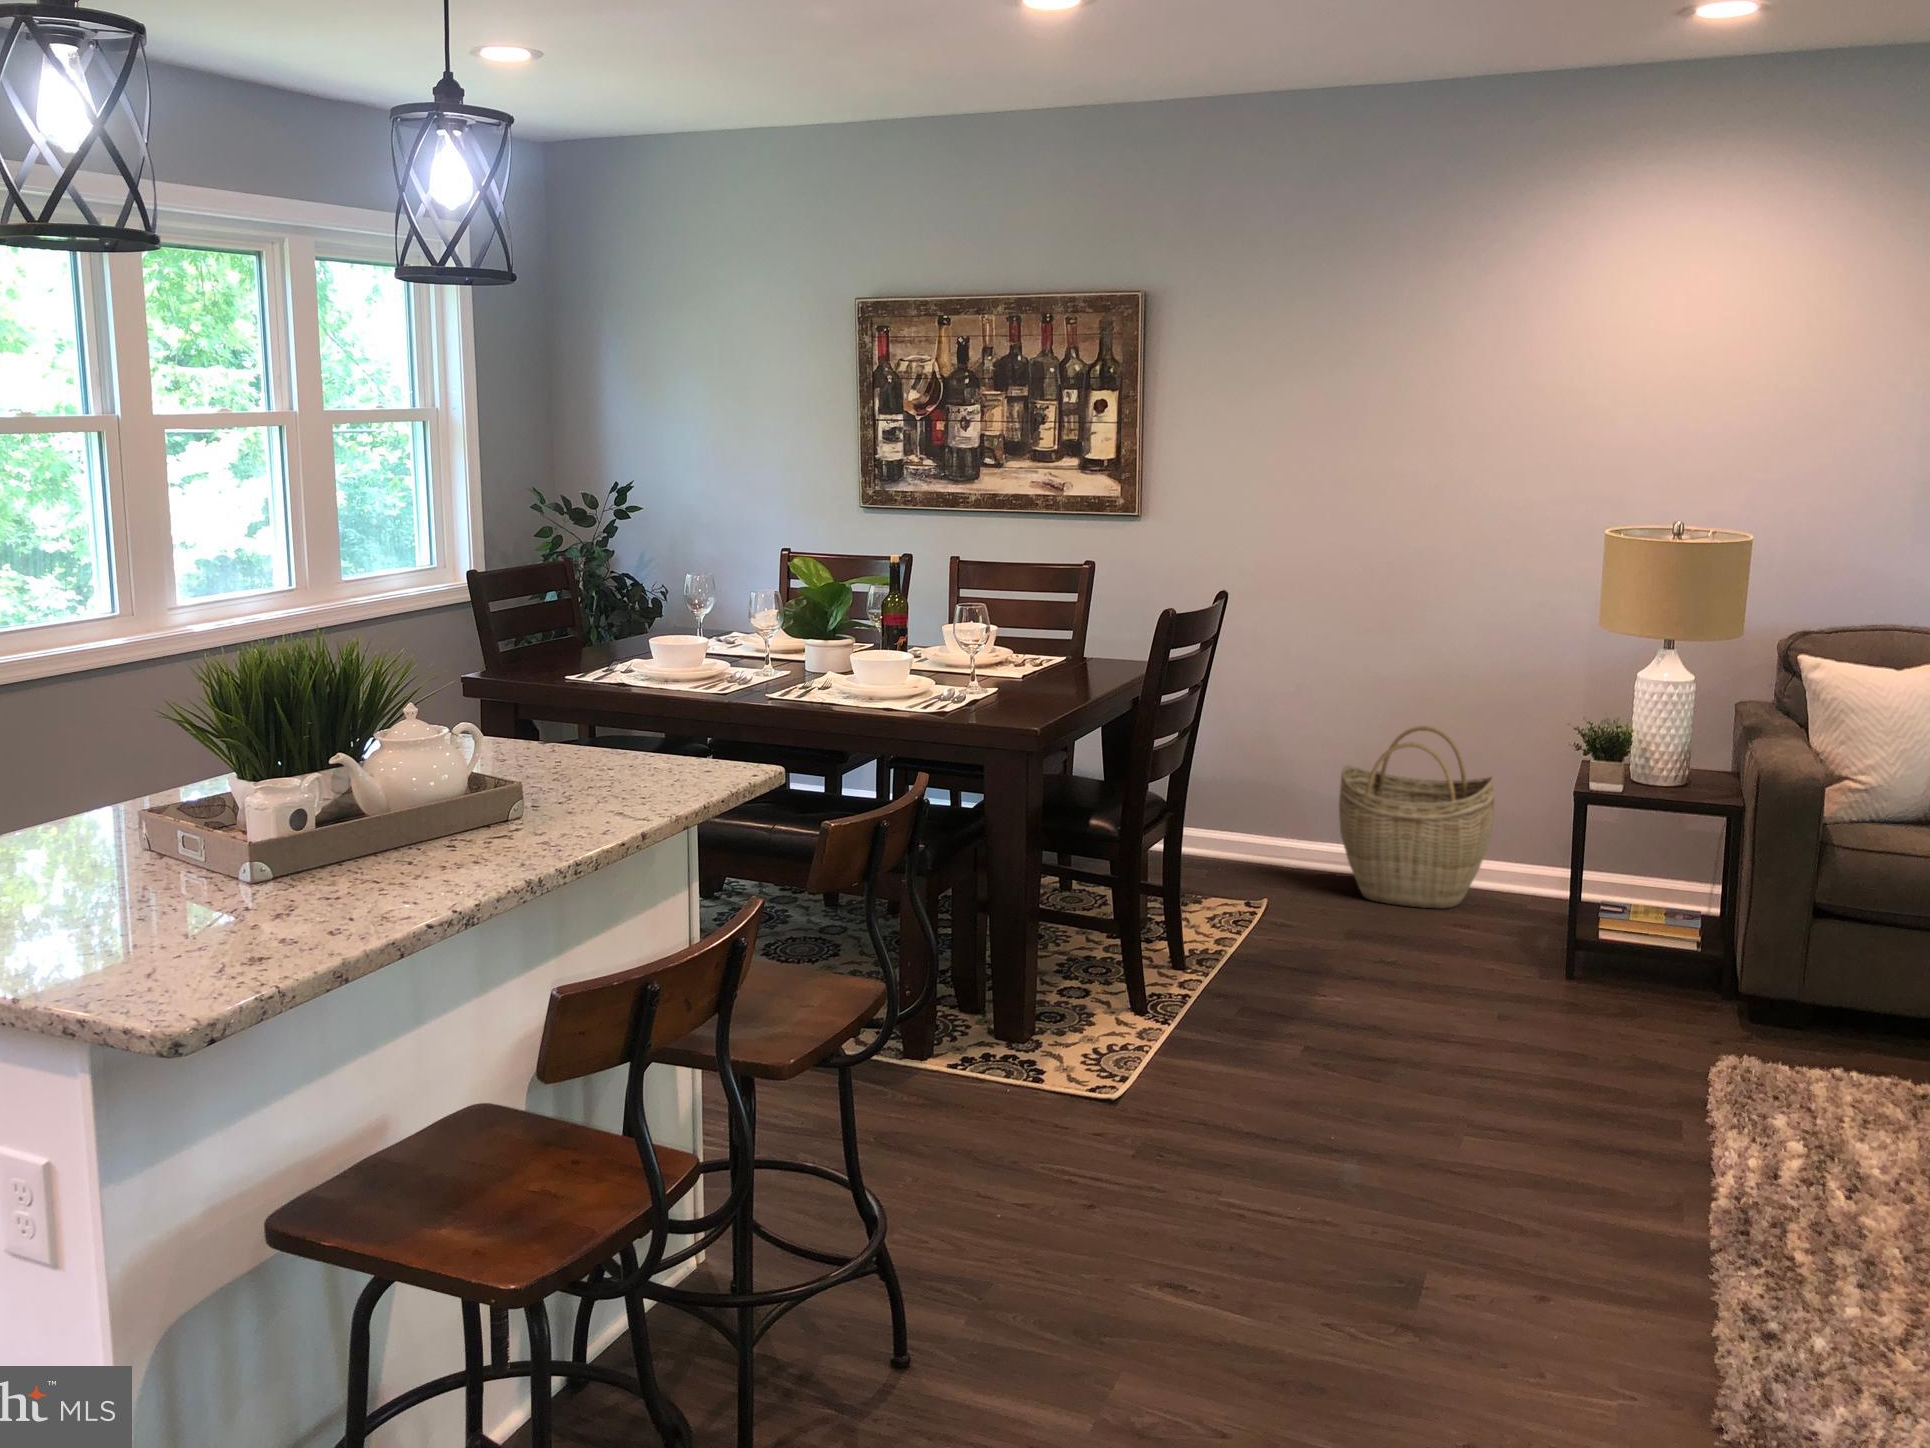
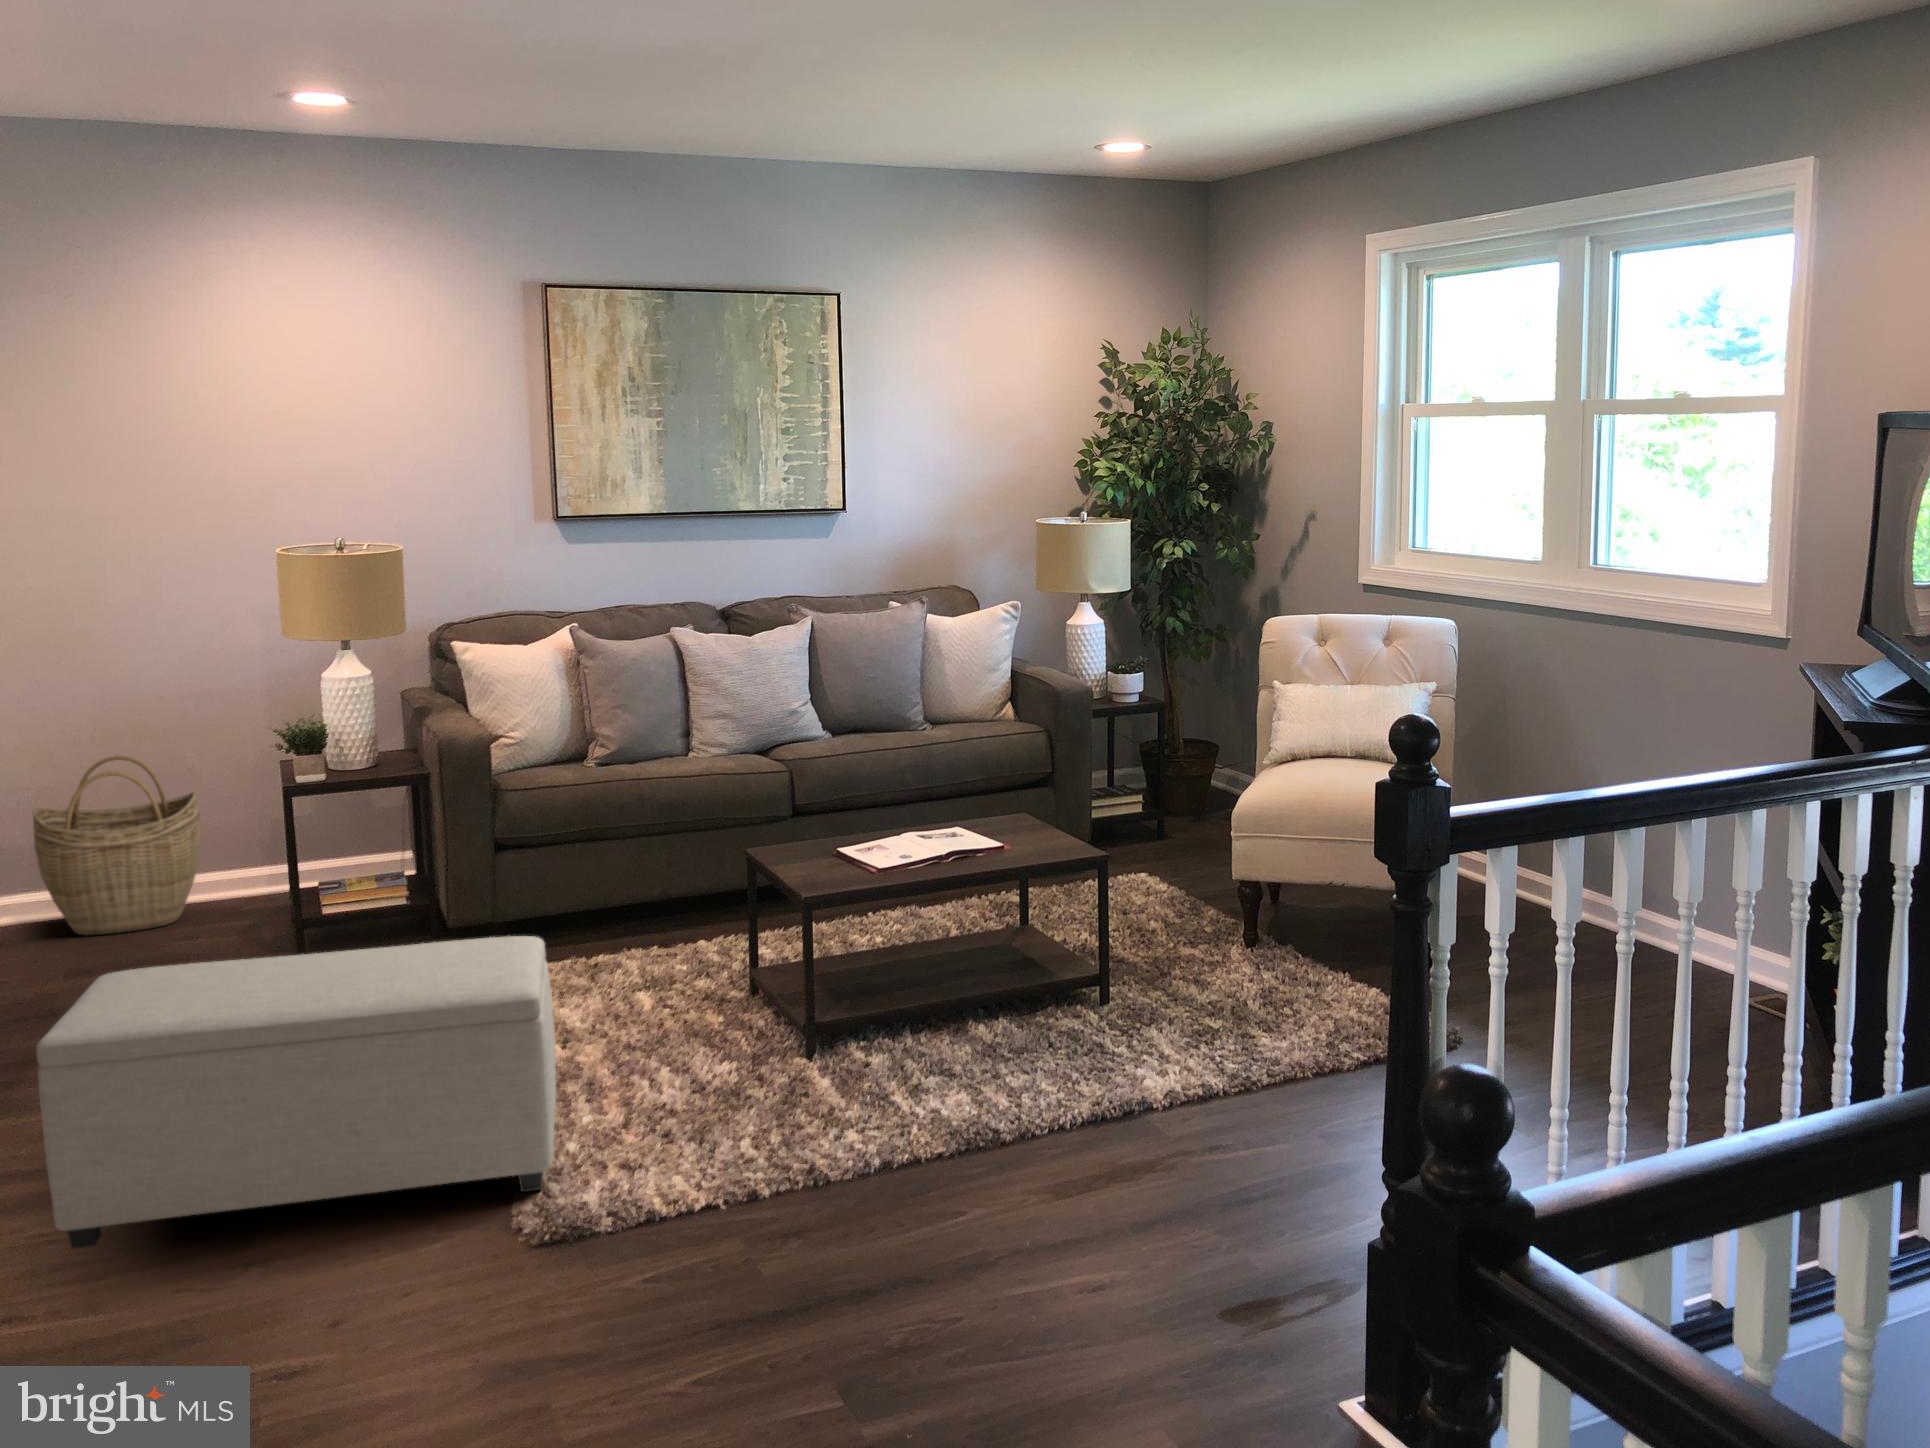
ottoman: none [1244,965,1829,1385] -> present [37,936,556,1249]

